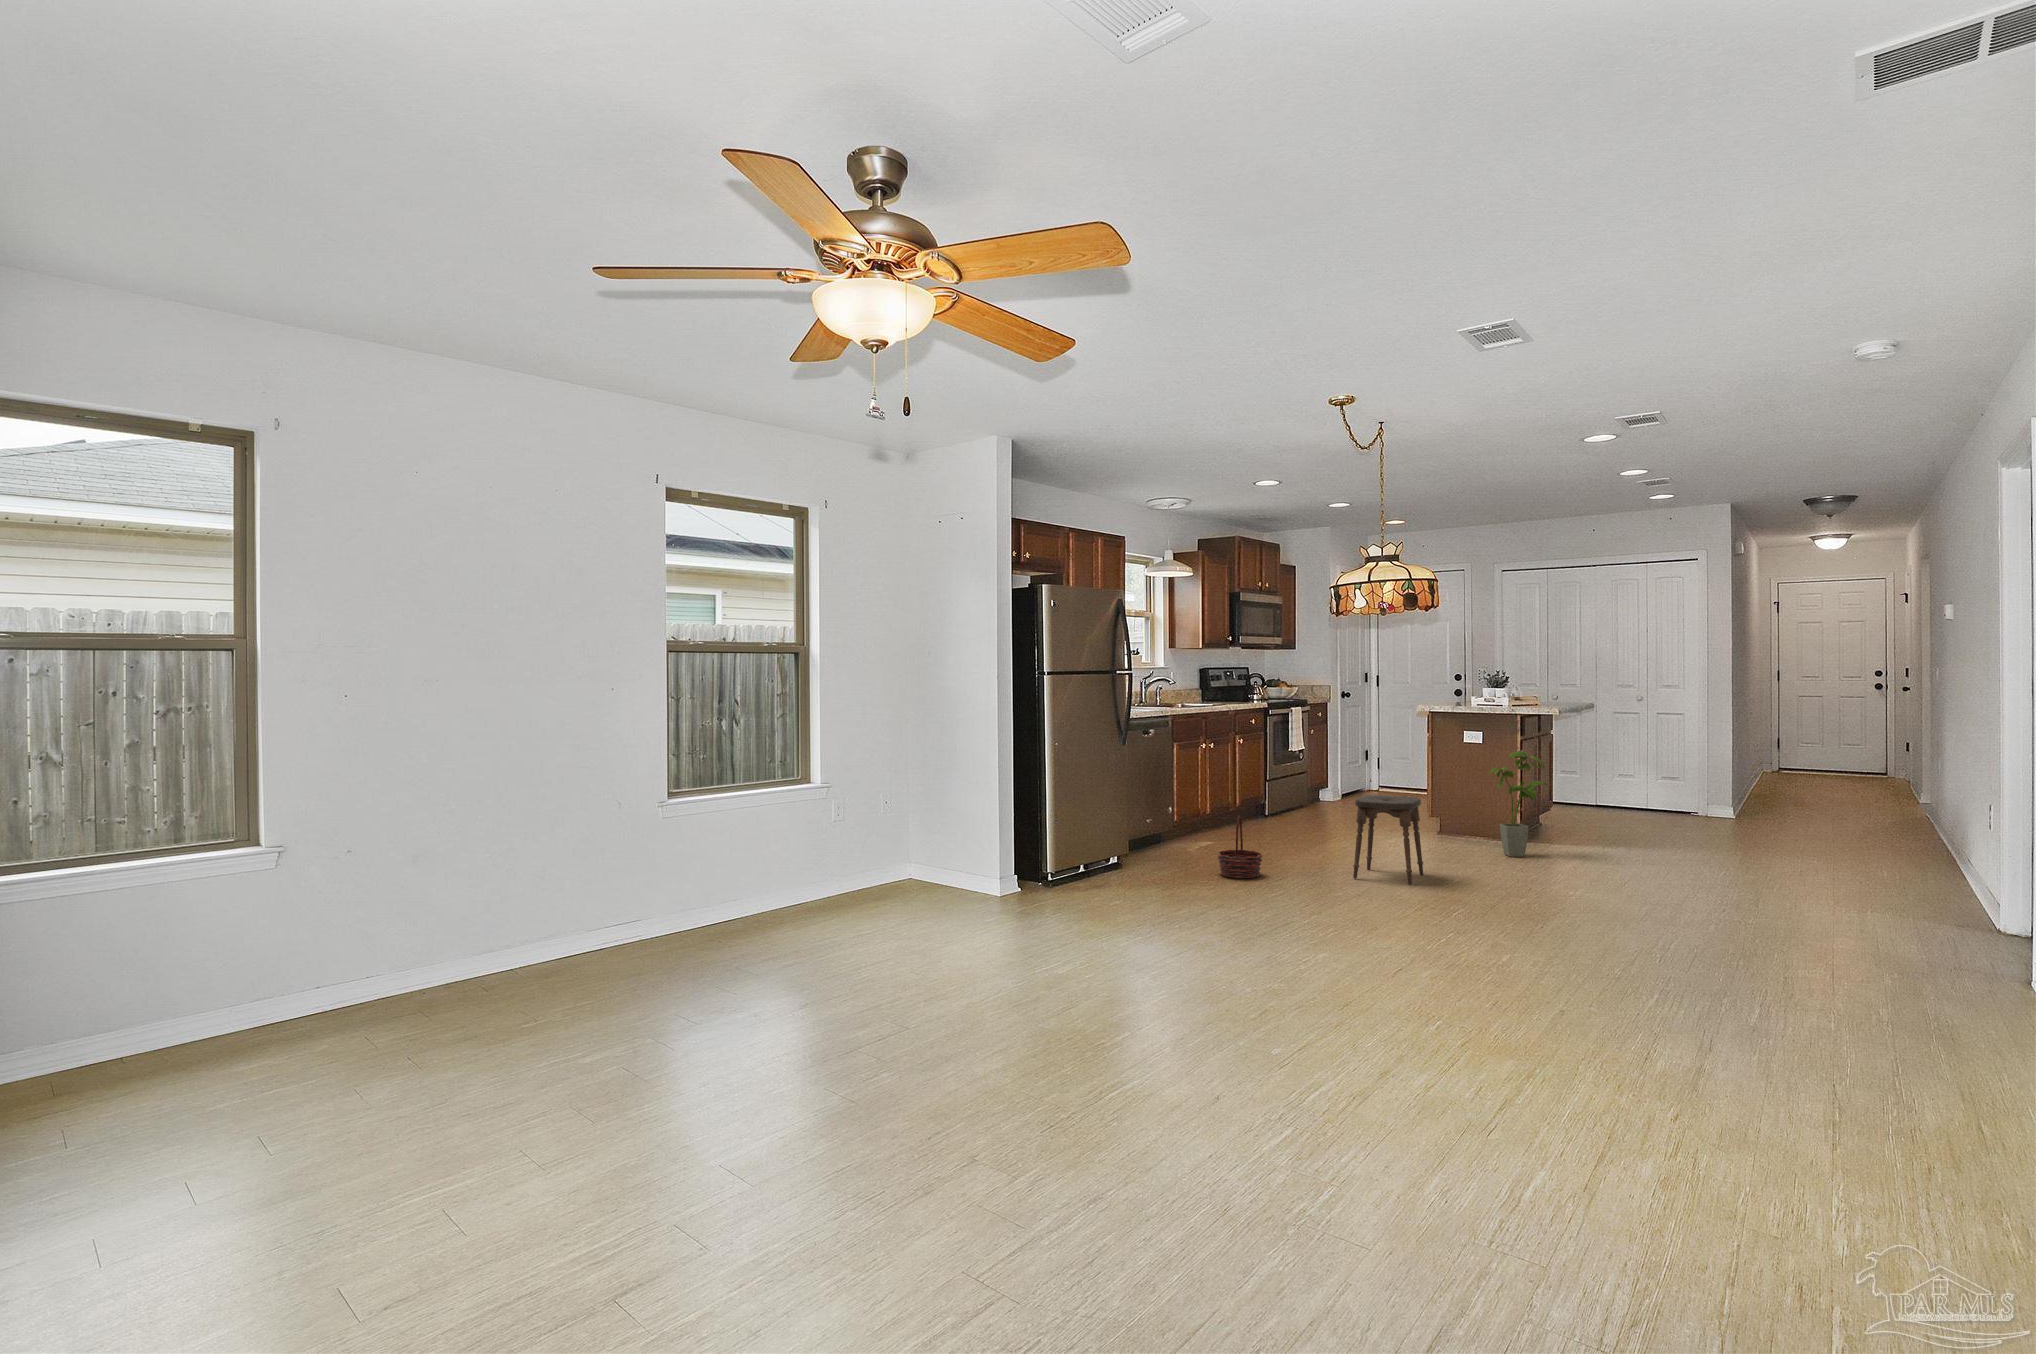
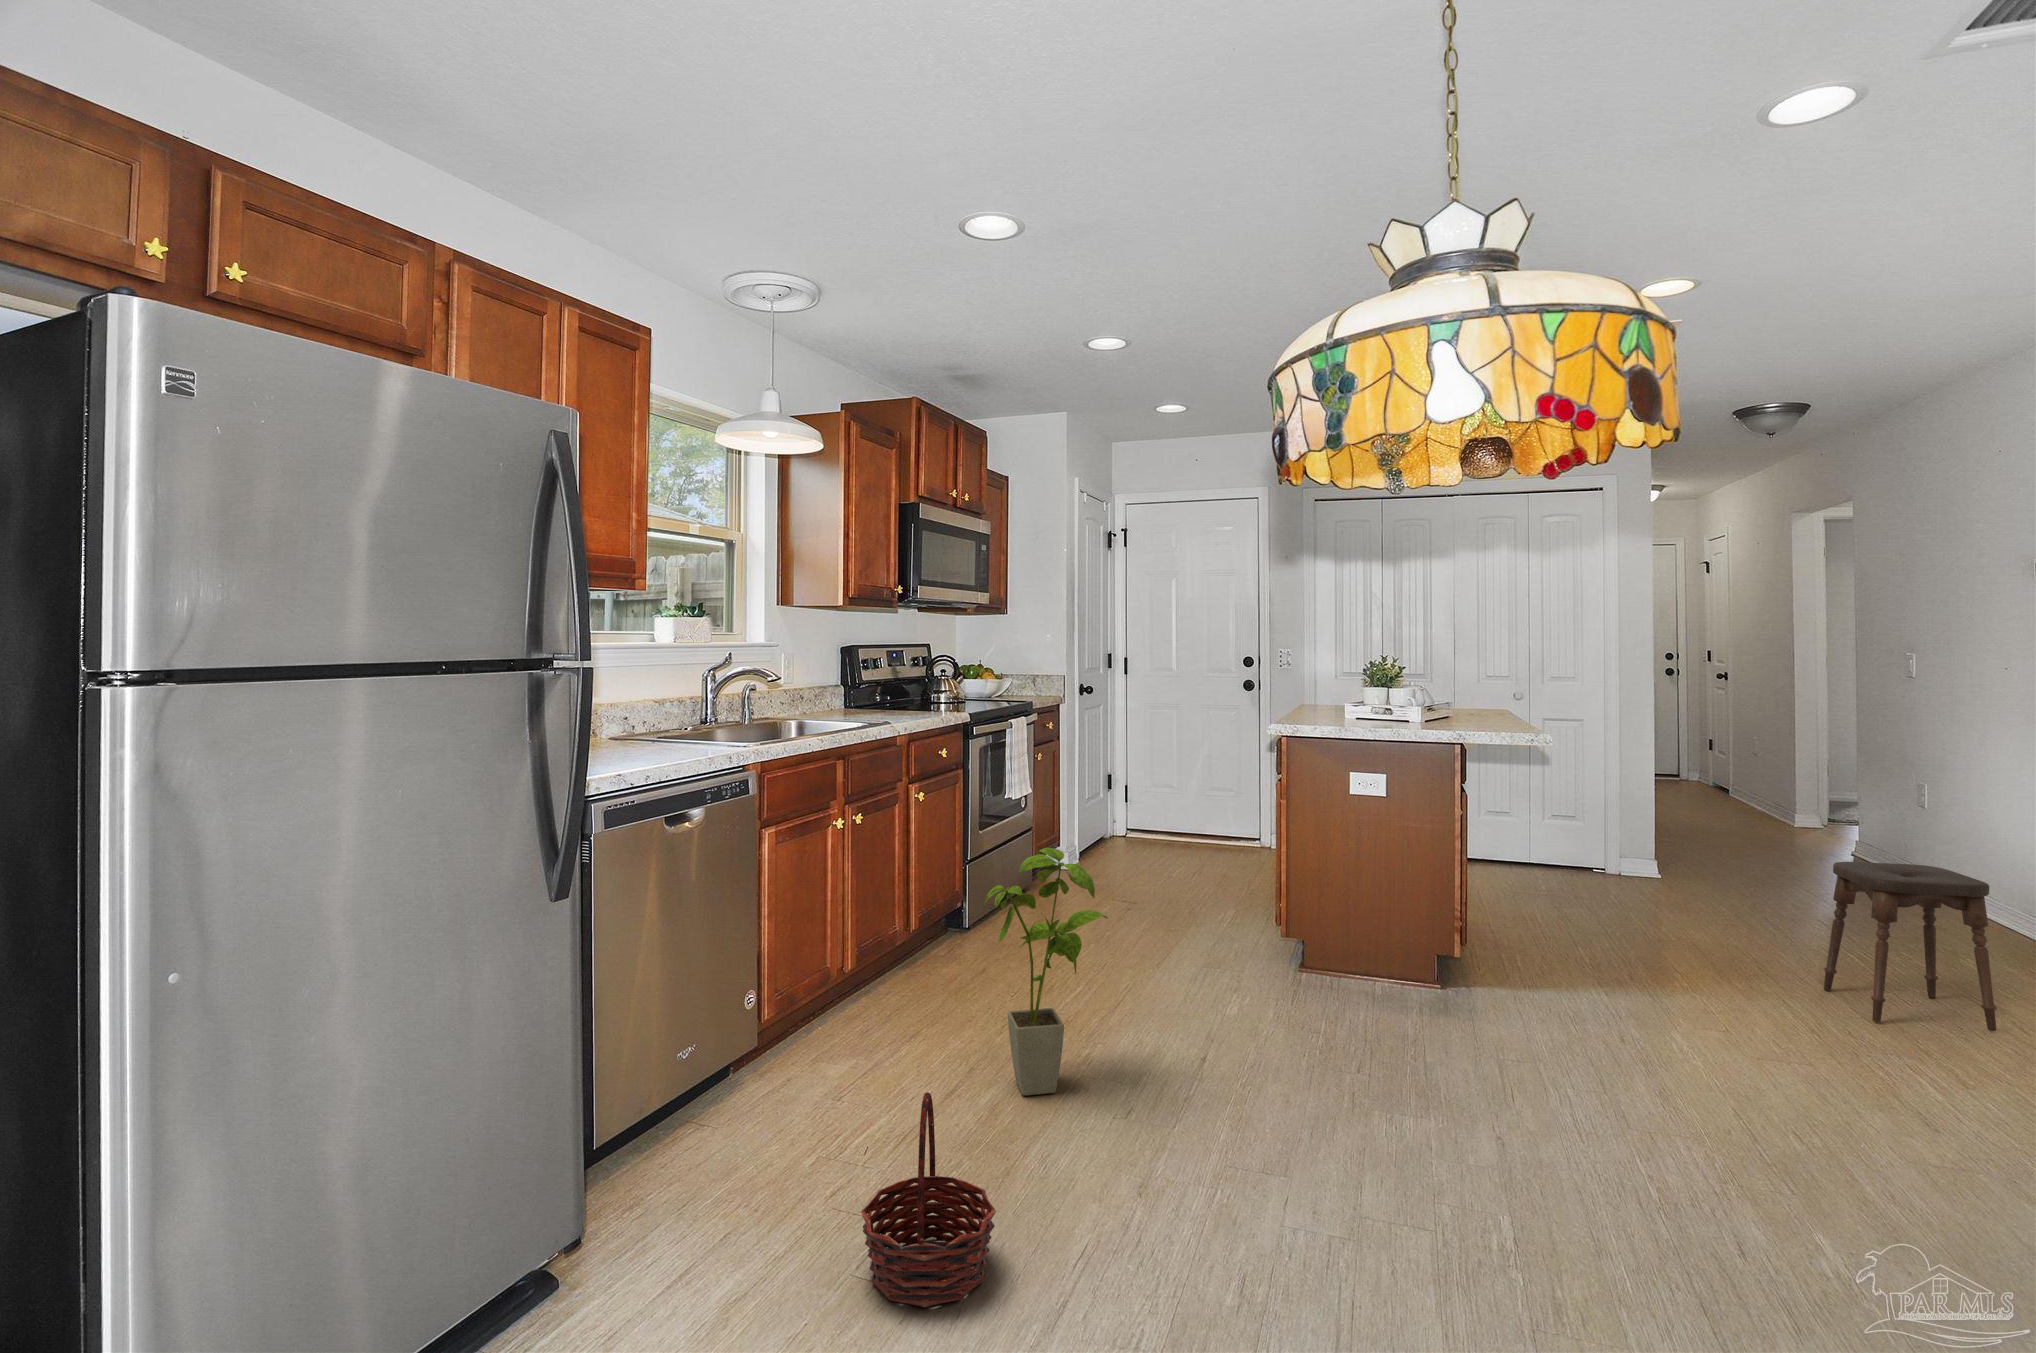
house plant: present [1489,751,1547,857] -> present [984,848,1108,1095]
stool: present [1353,795,1423,884] -> present [1824,862,1997,1031]

